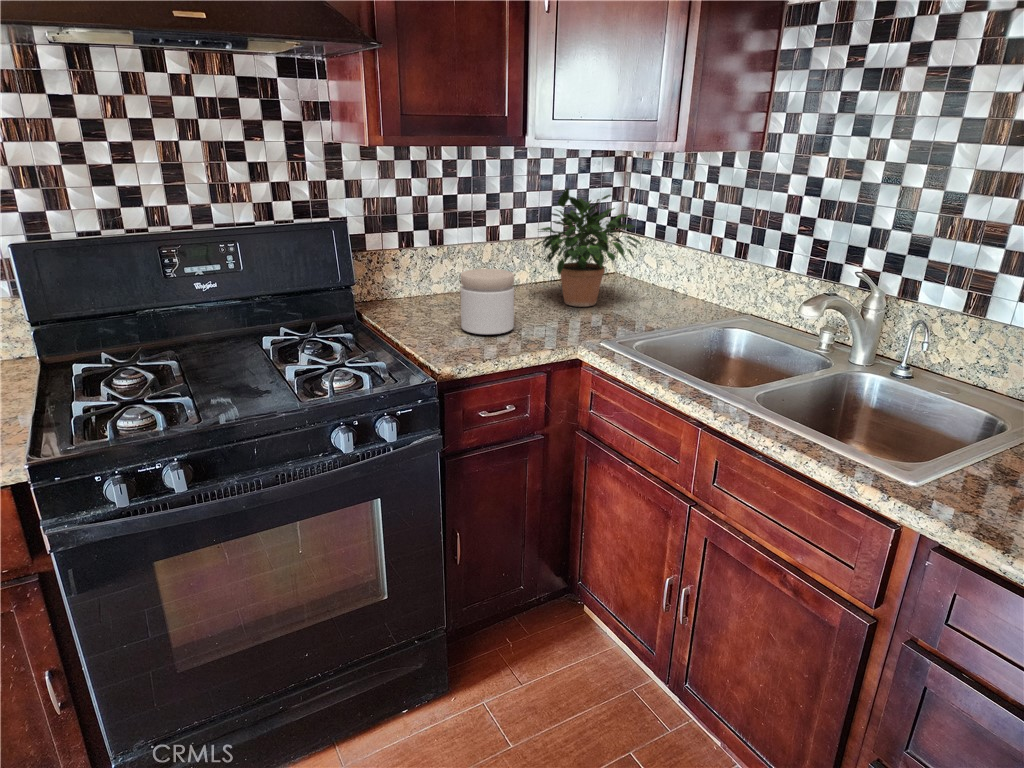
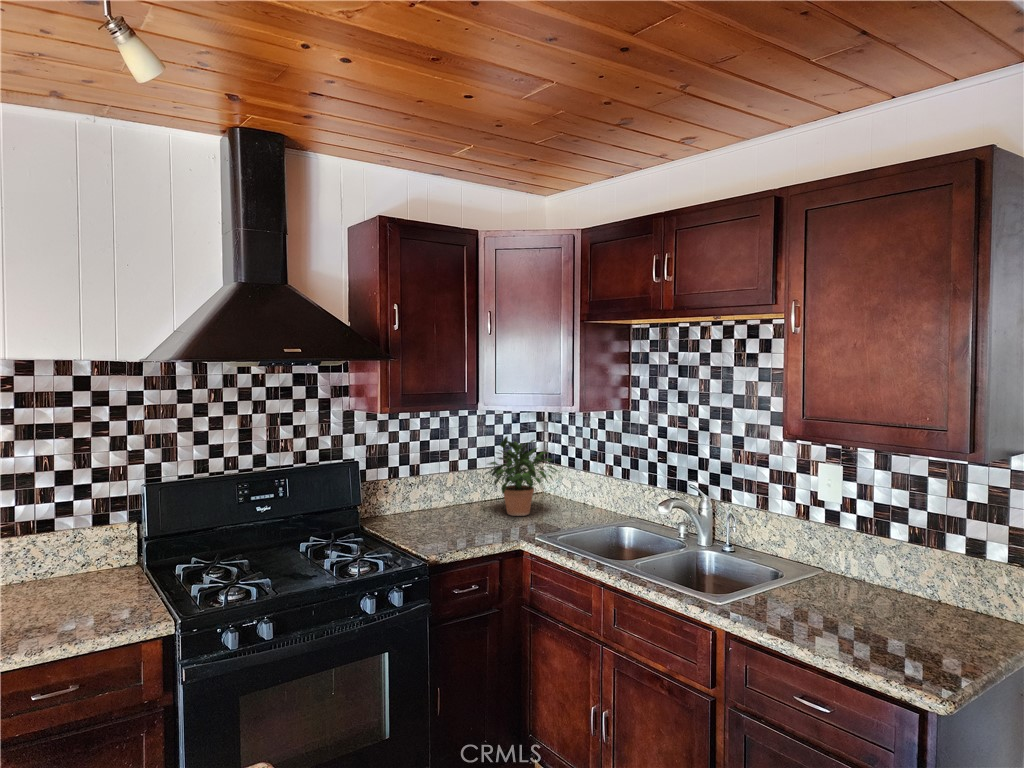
jar: present [461,269,514,335] -> none [438,491,474,536]

